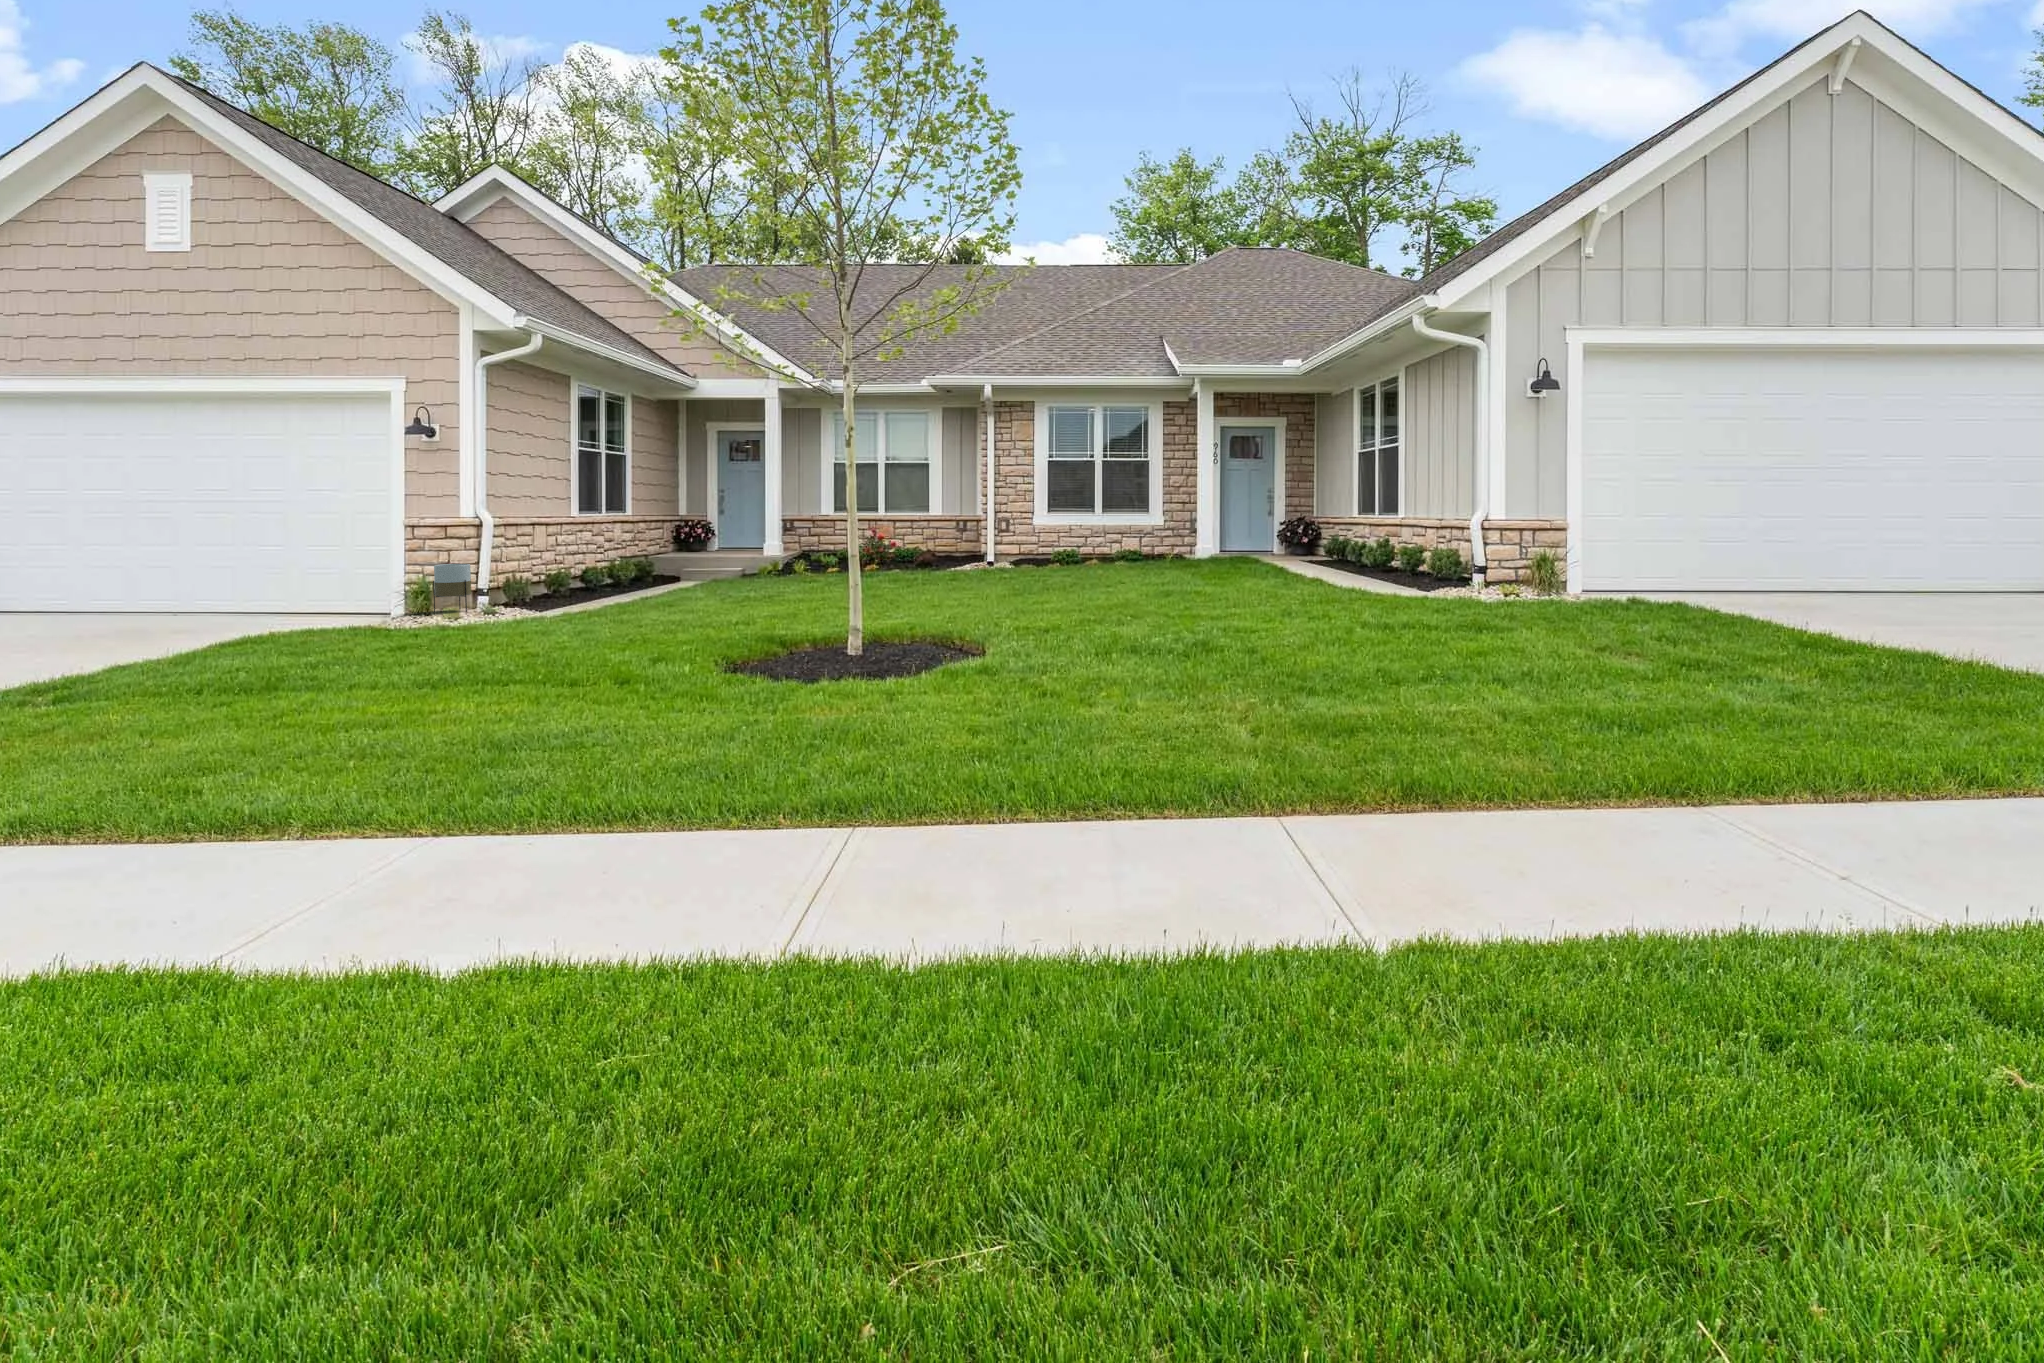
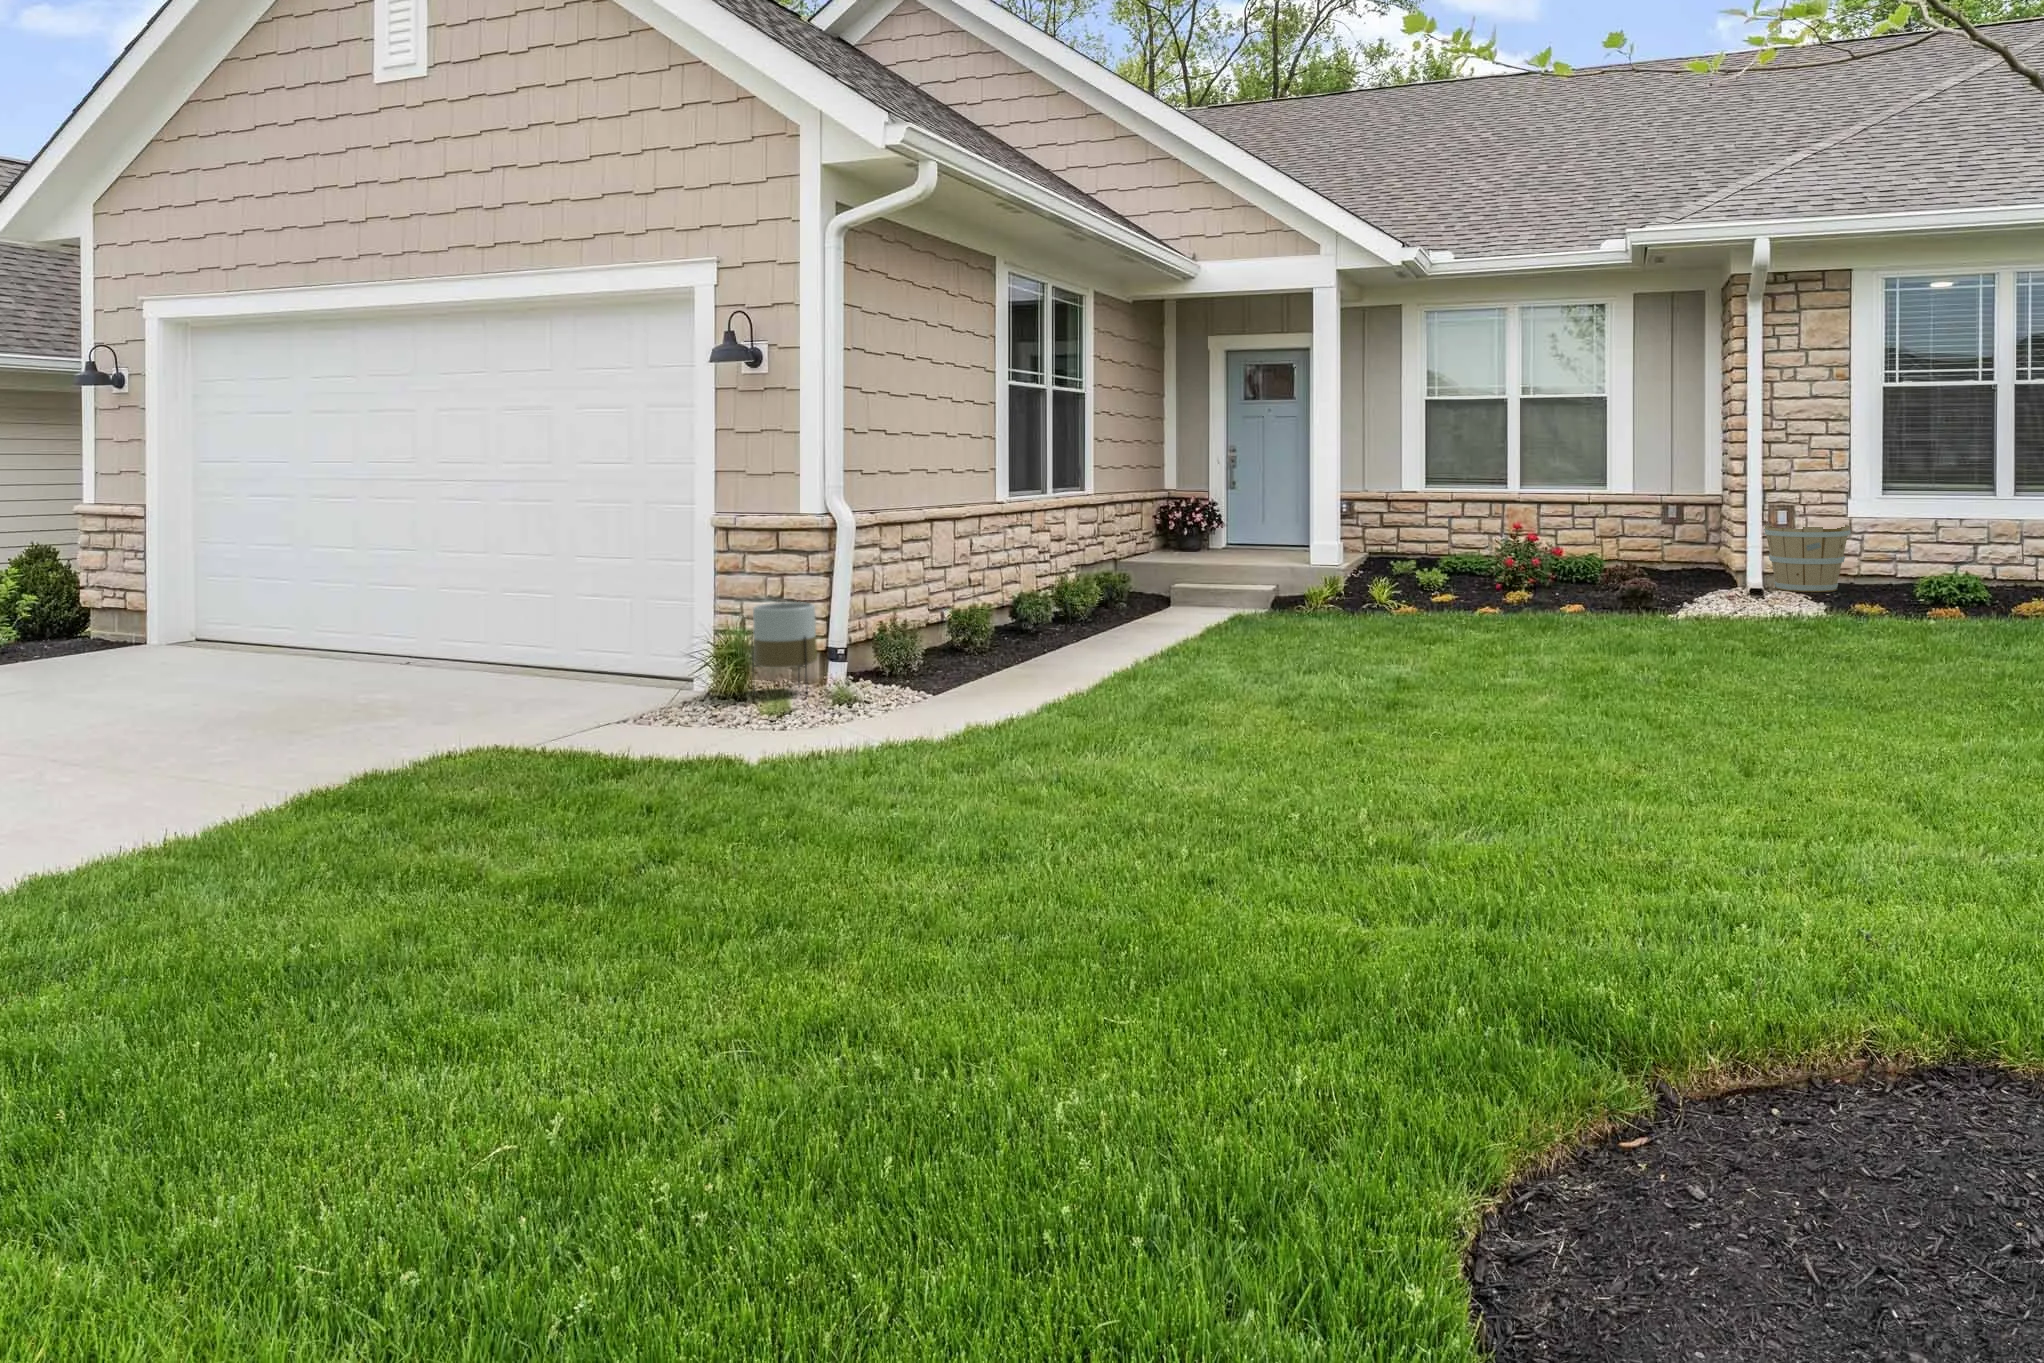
wooden bucket: none [995,528,1033,563] -> present [1764,524,1851,592]

